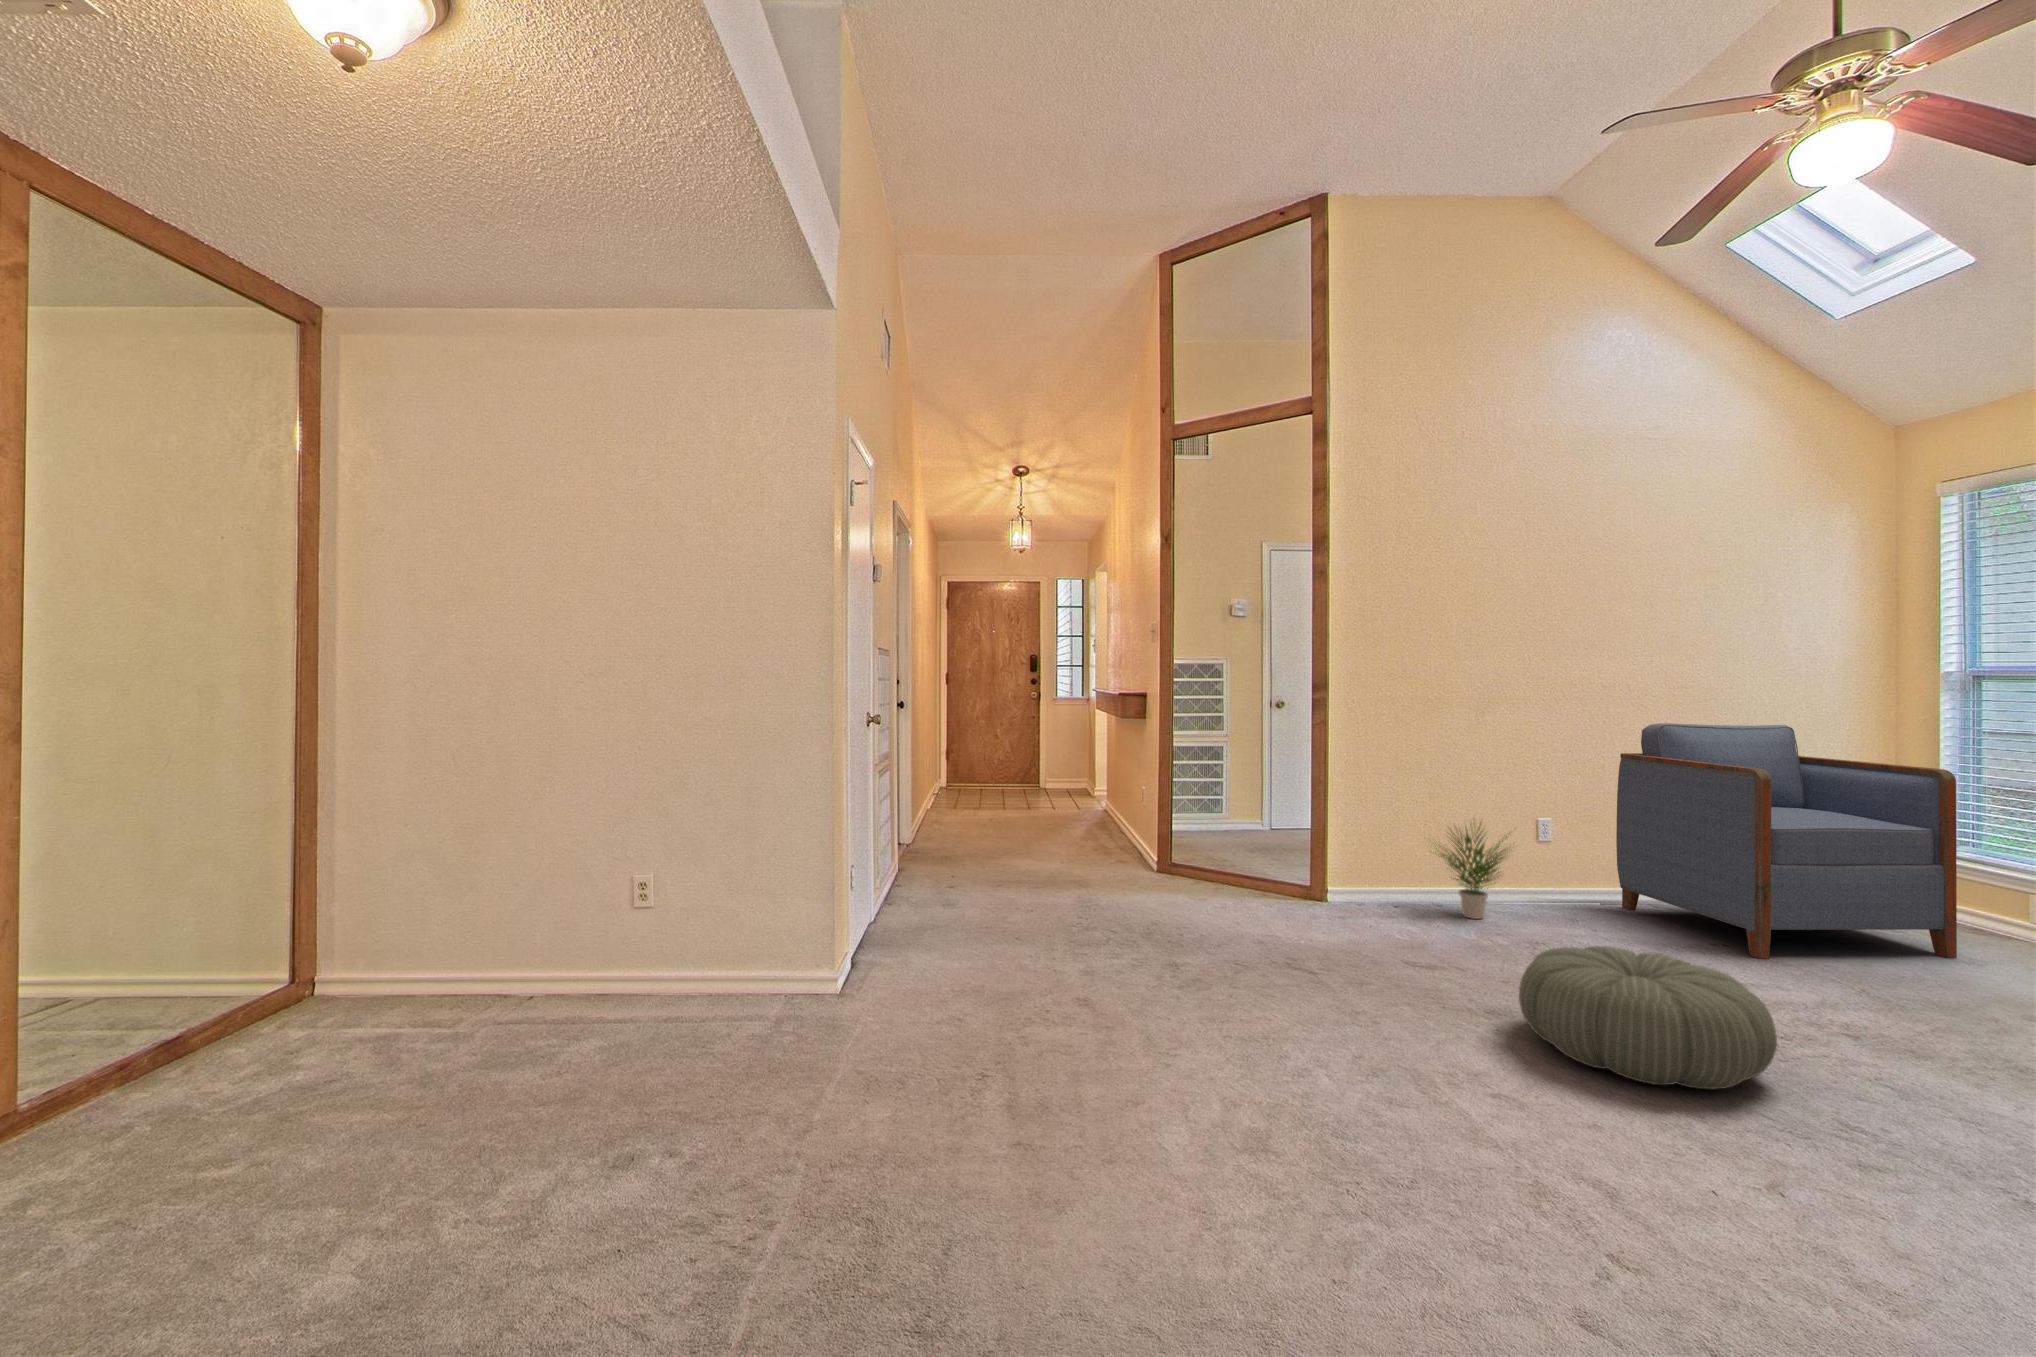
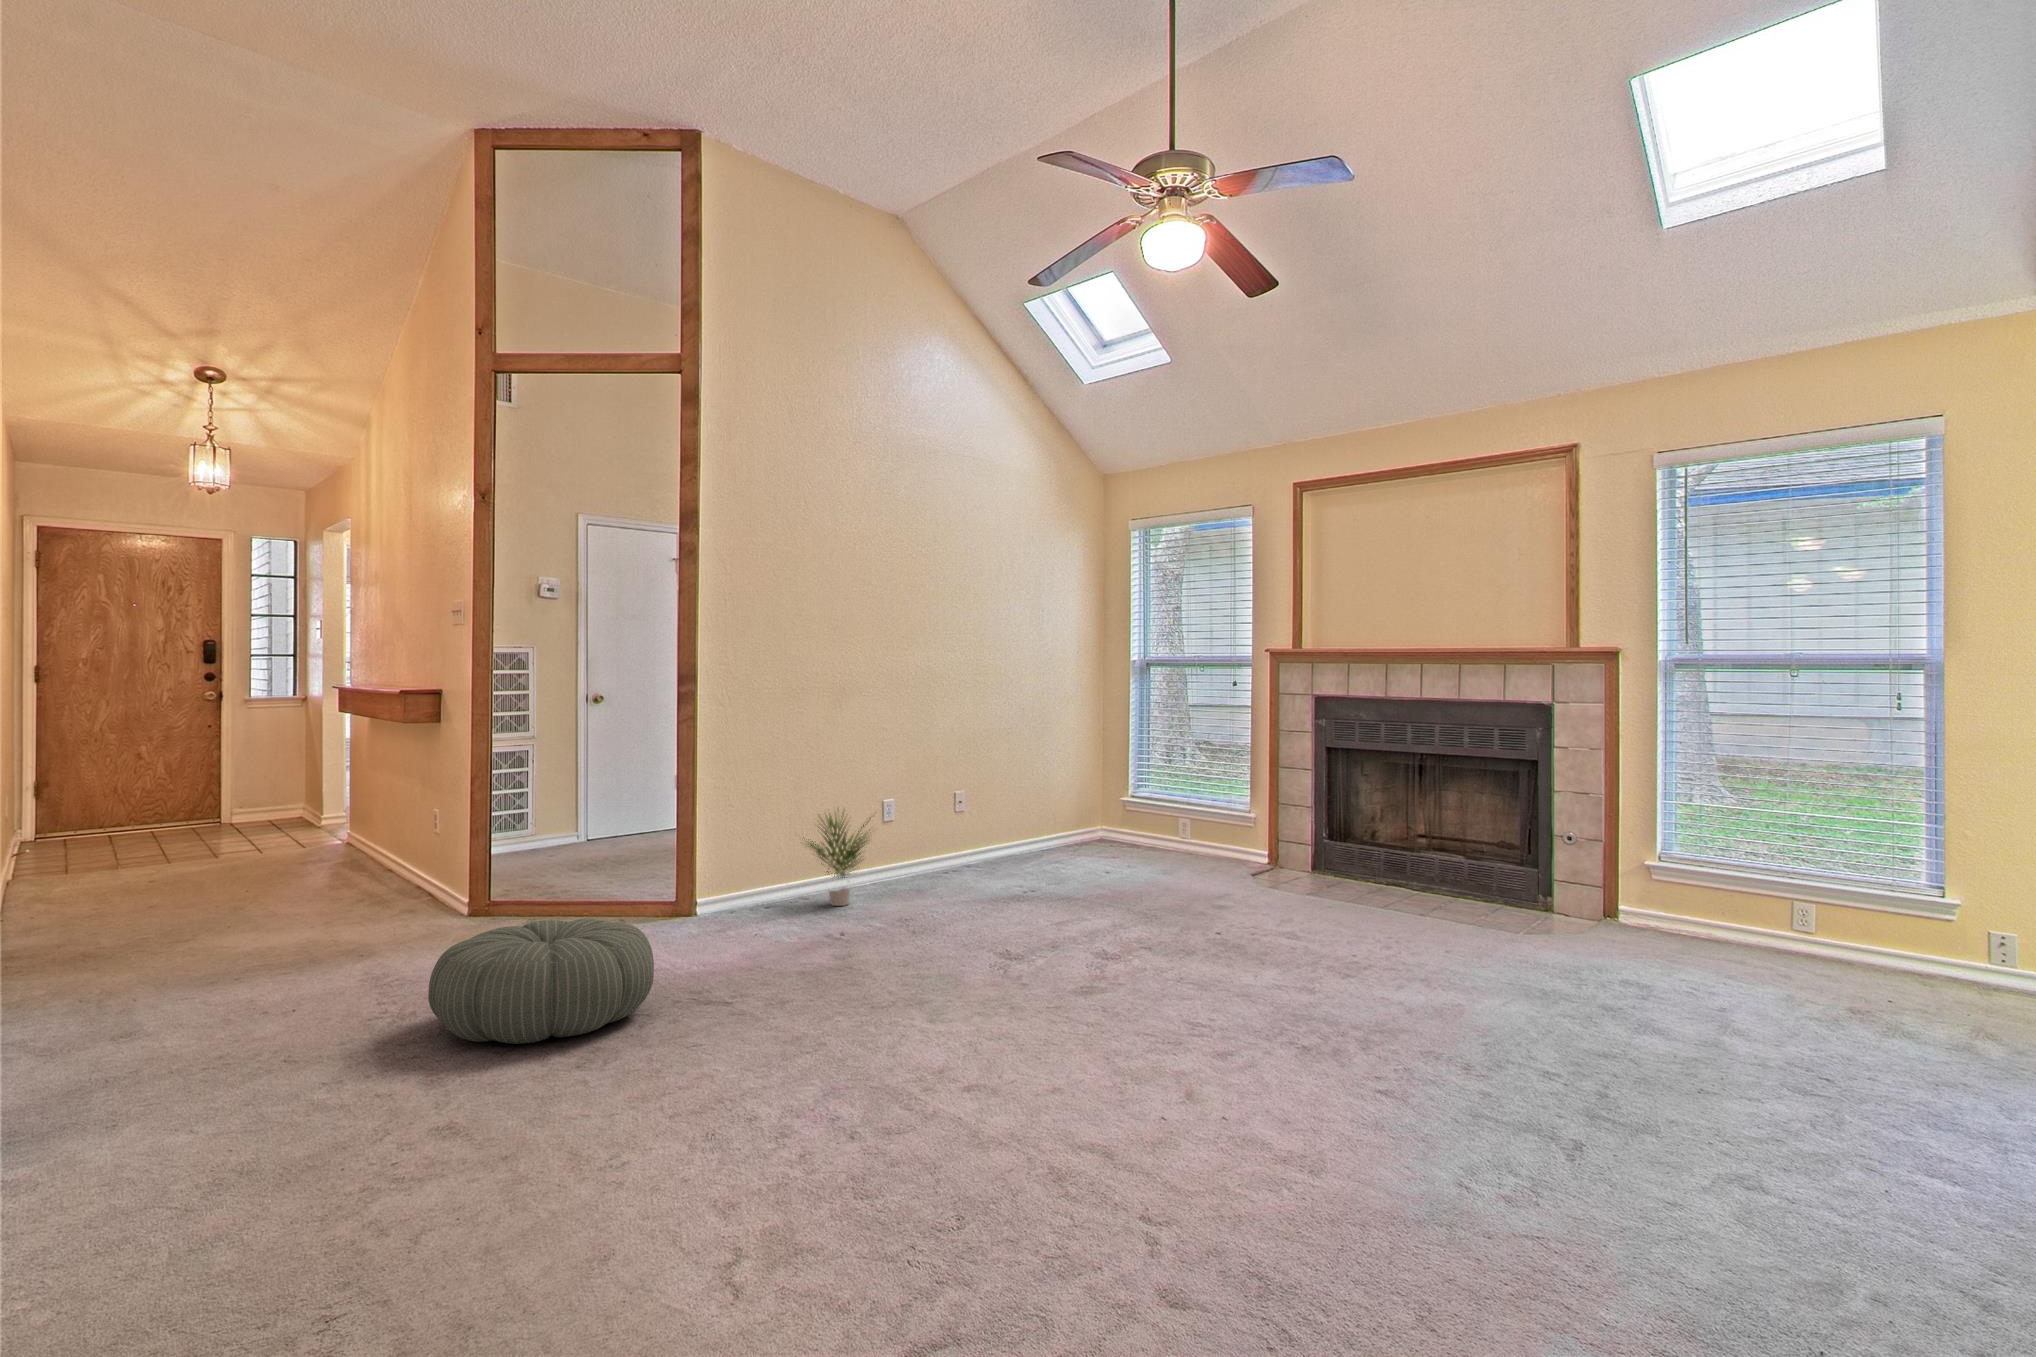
armchair: present [1616,723,1957,959] -> none [948,709,1158,897]
pouf: present [1519,946,1777,1089] -> present [428,918,654,1044]

